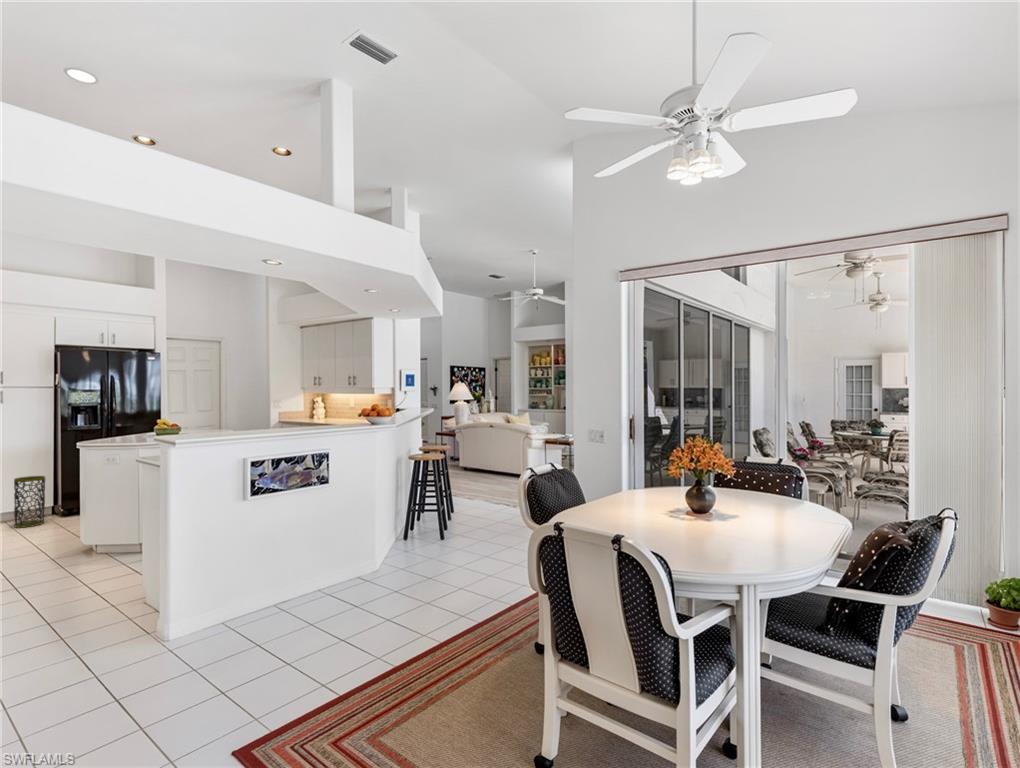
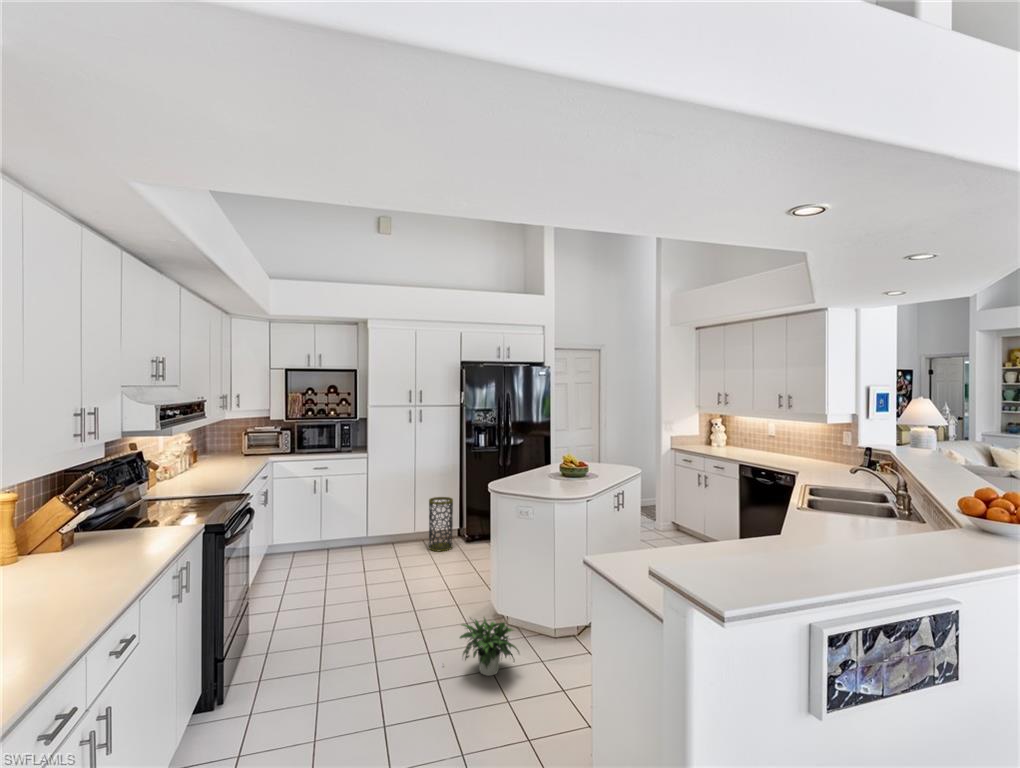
potted plant: none [20,536,99,582] -> present [460,618,519,676]

